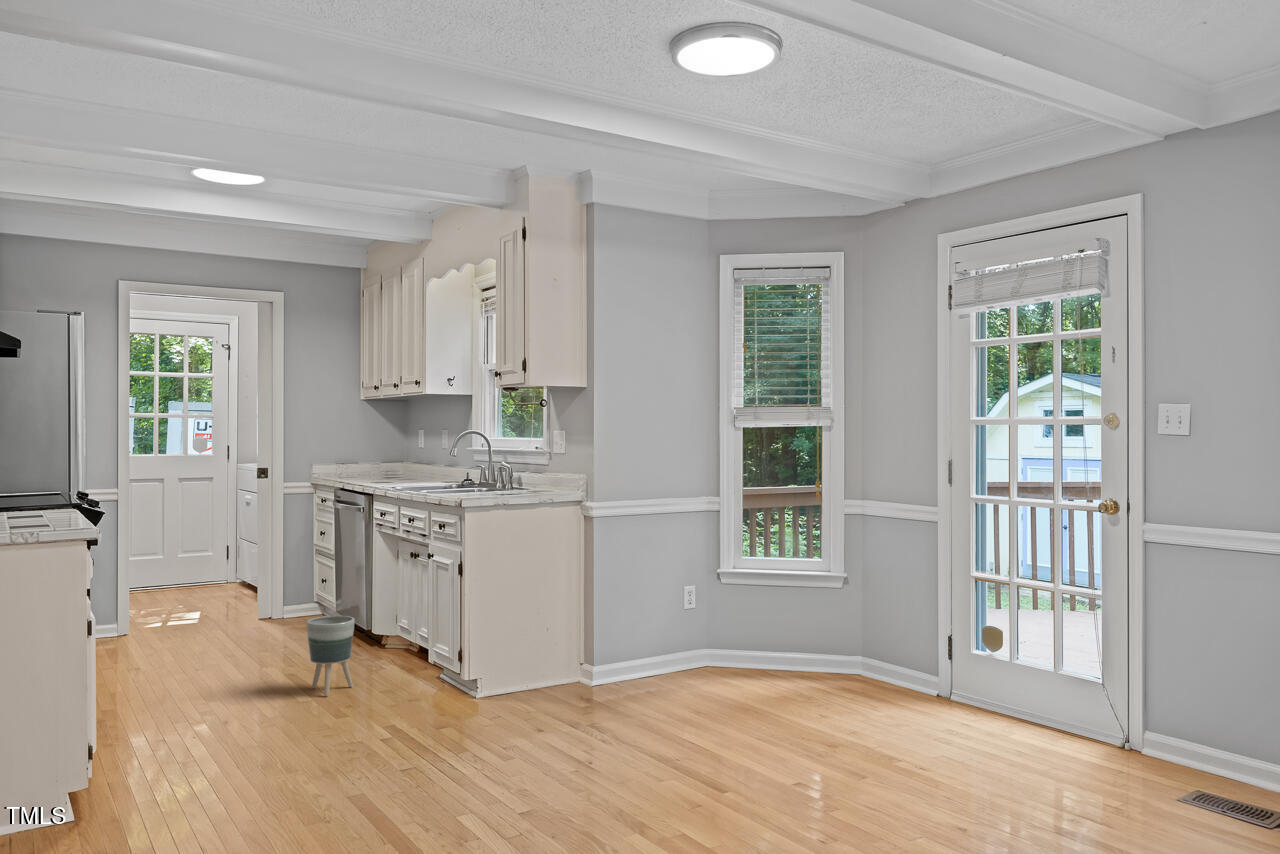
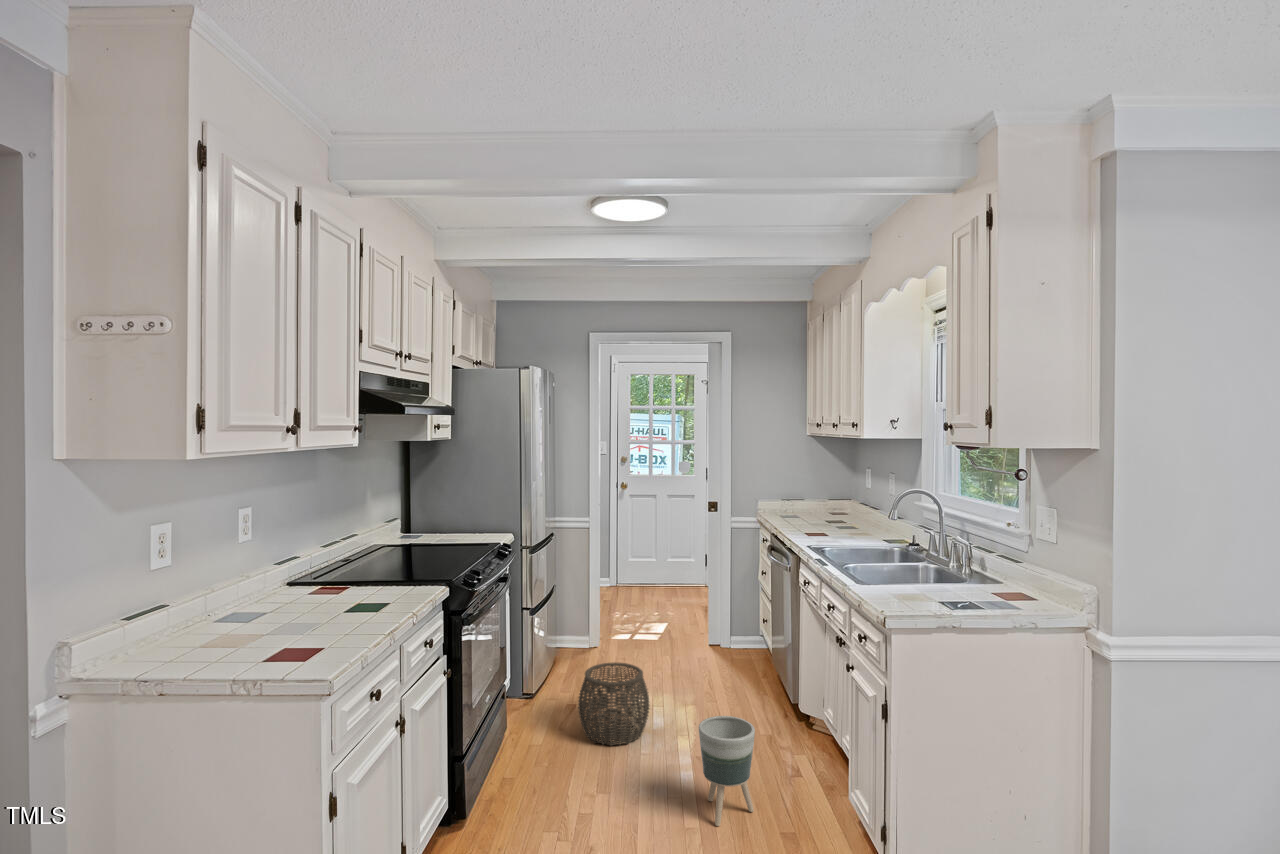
woven basket: none [158,609,235,681] -> present [578,663,649,745]

